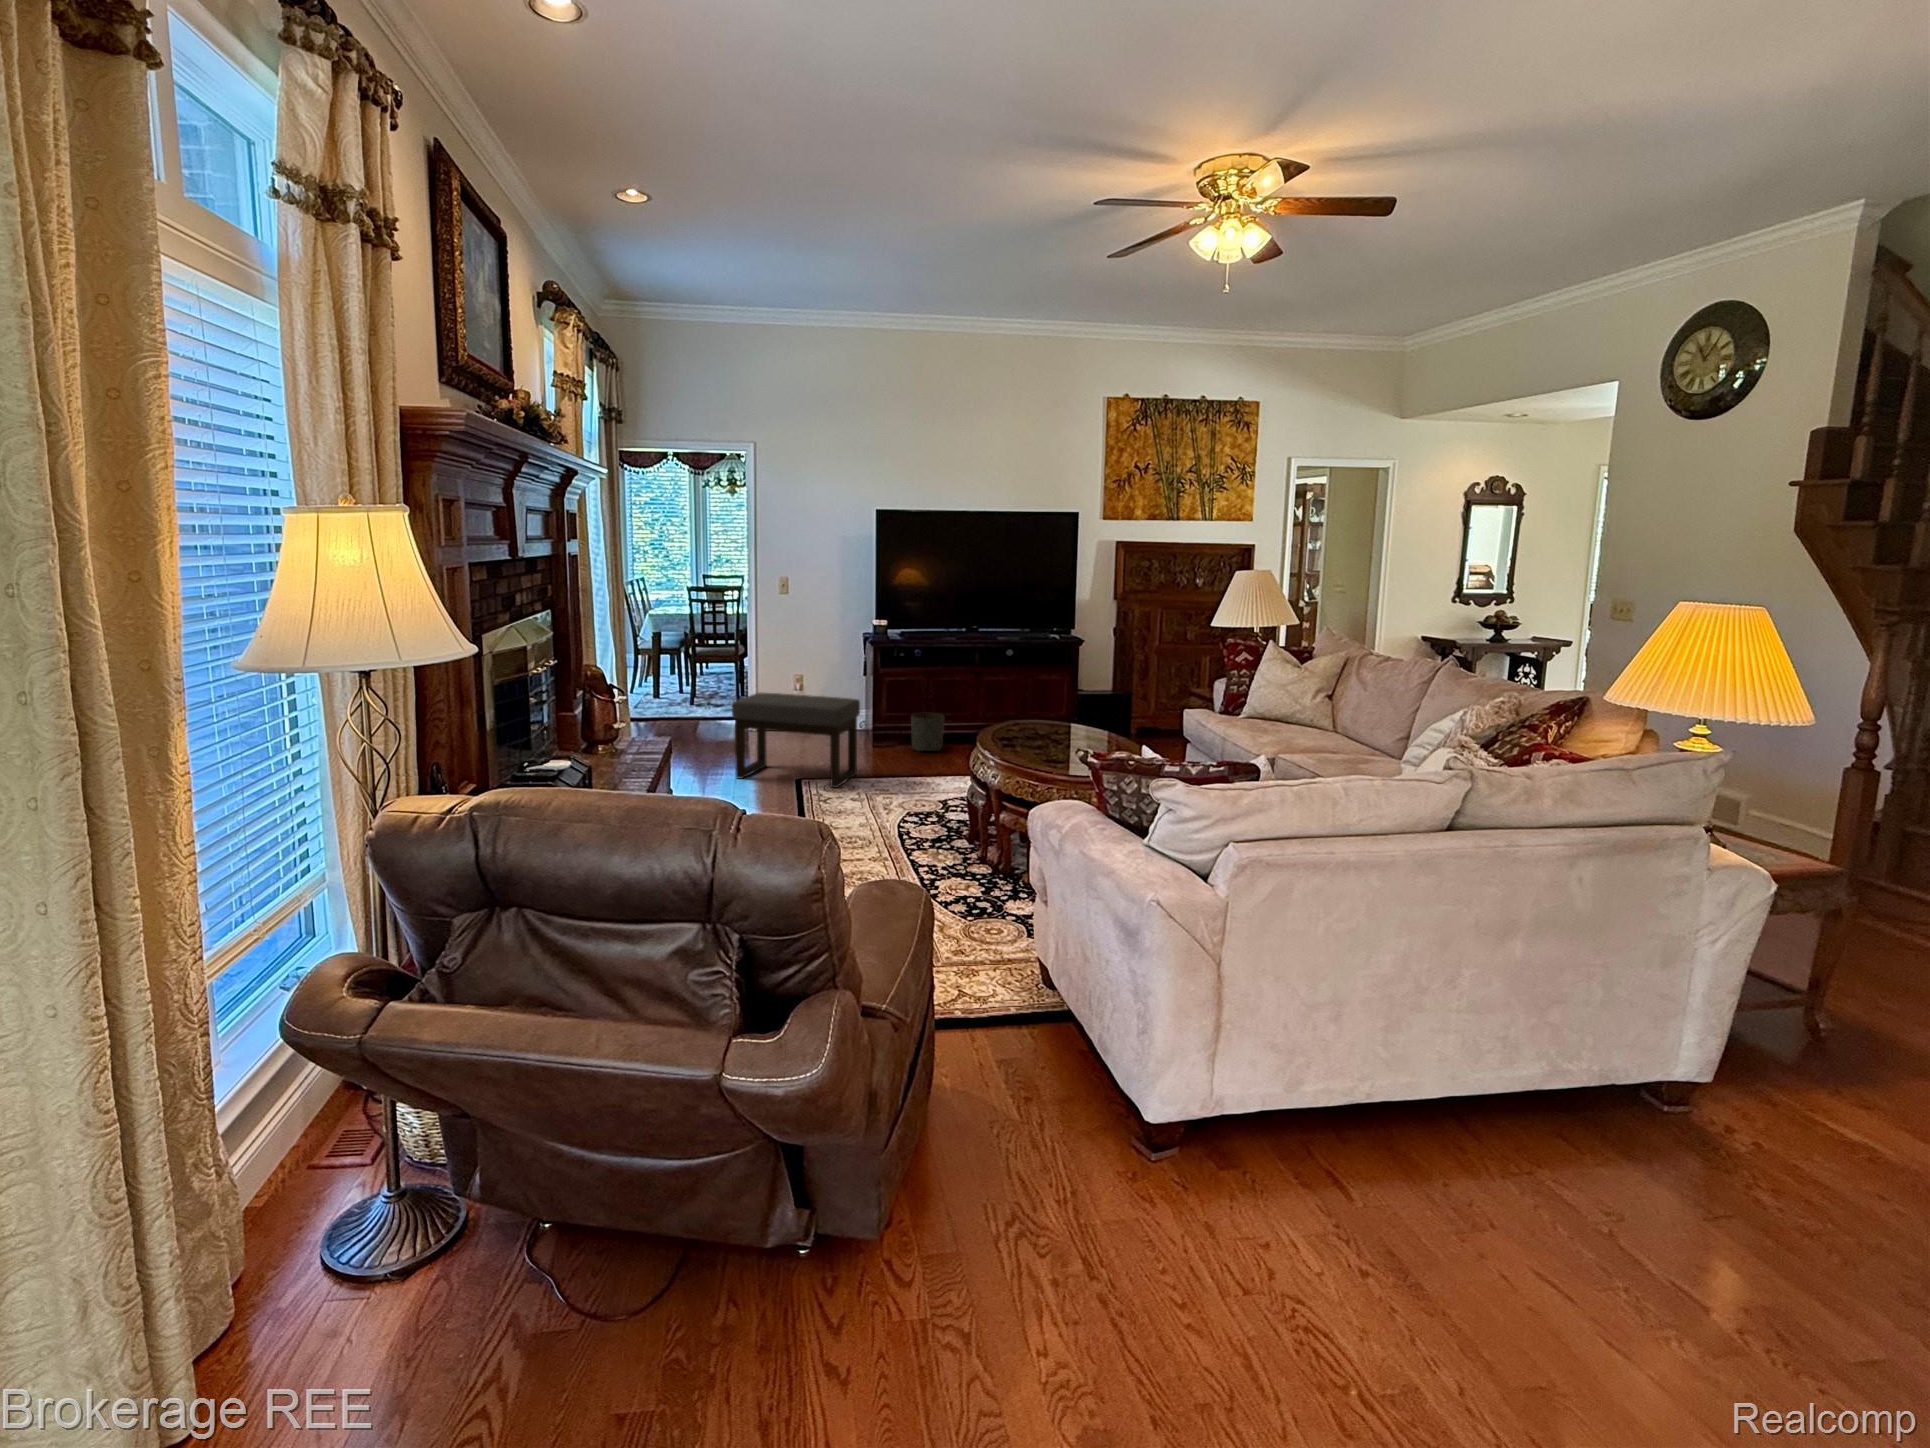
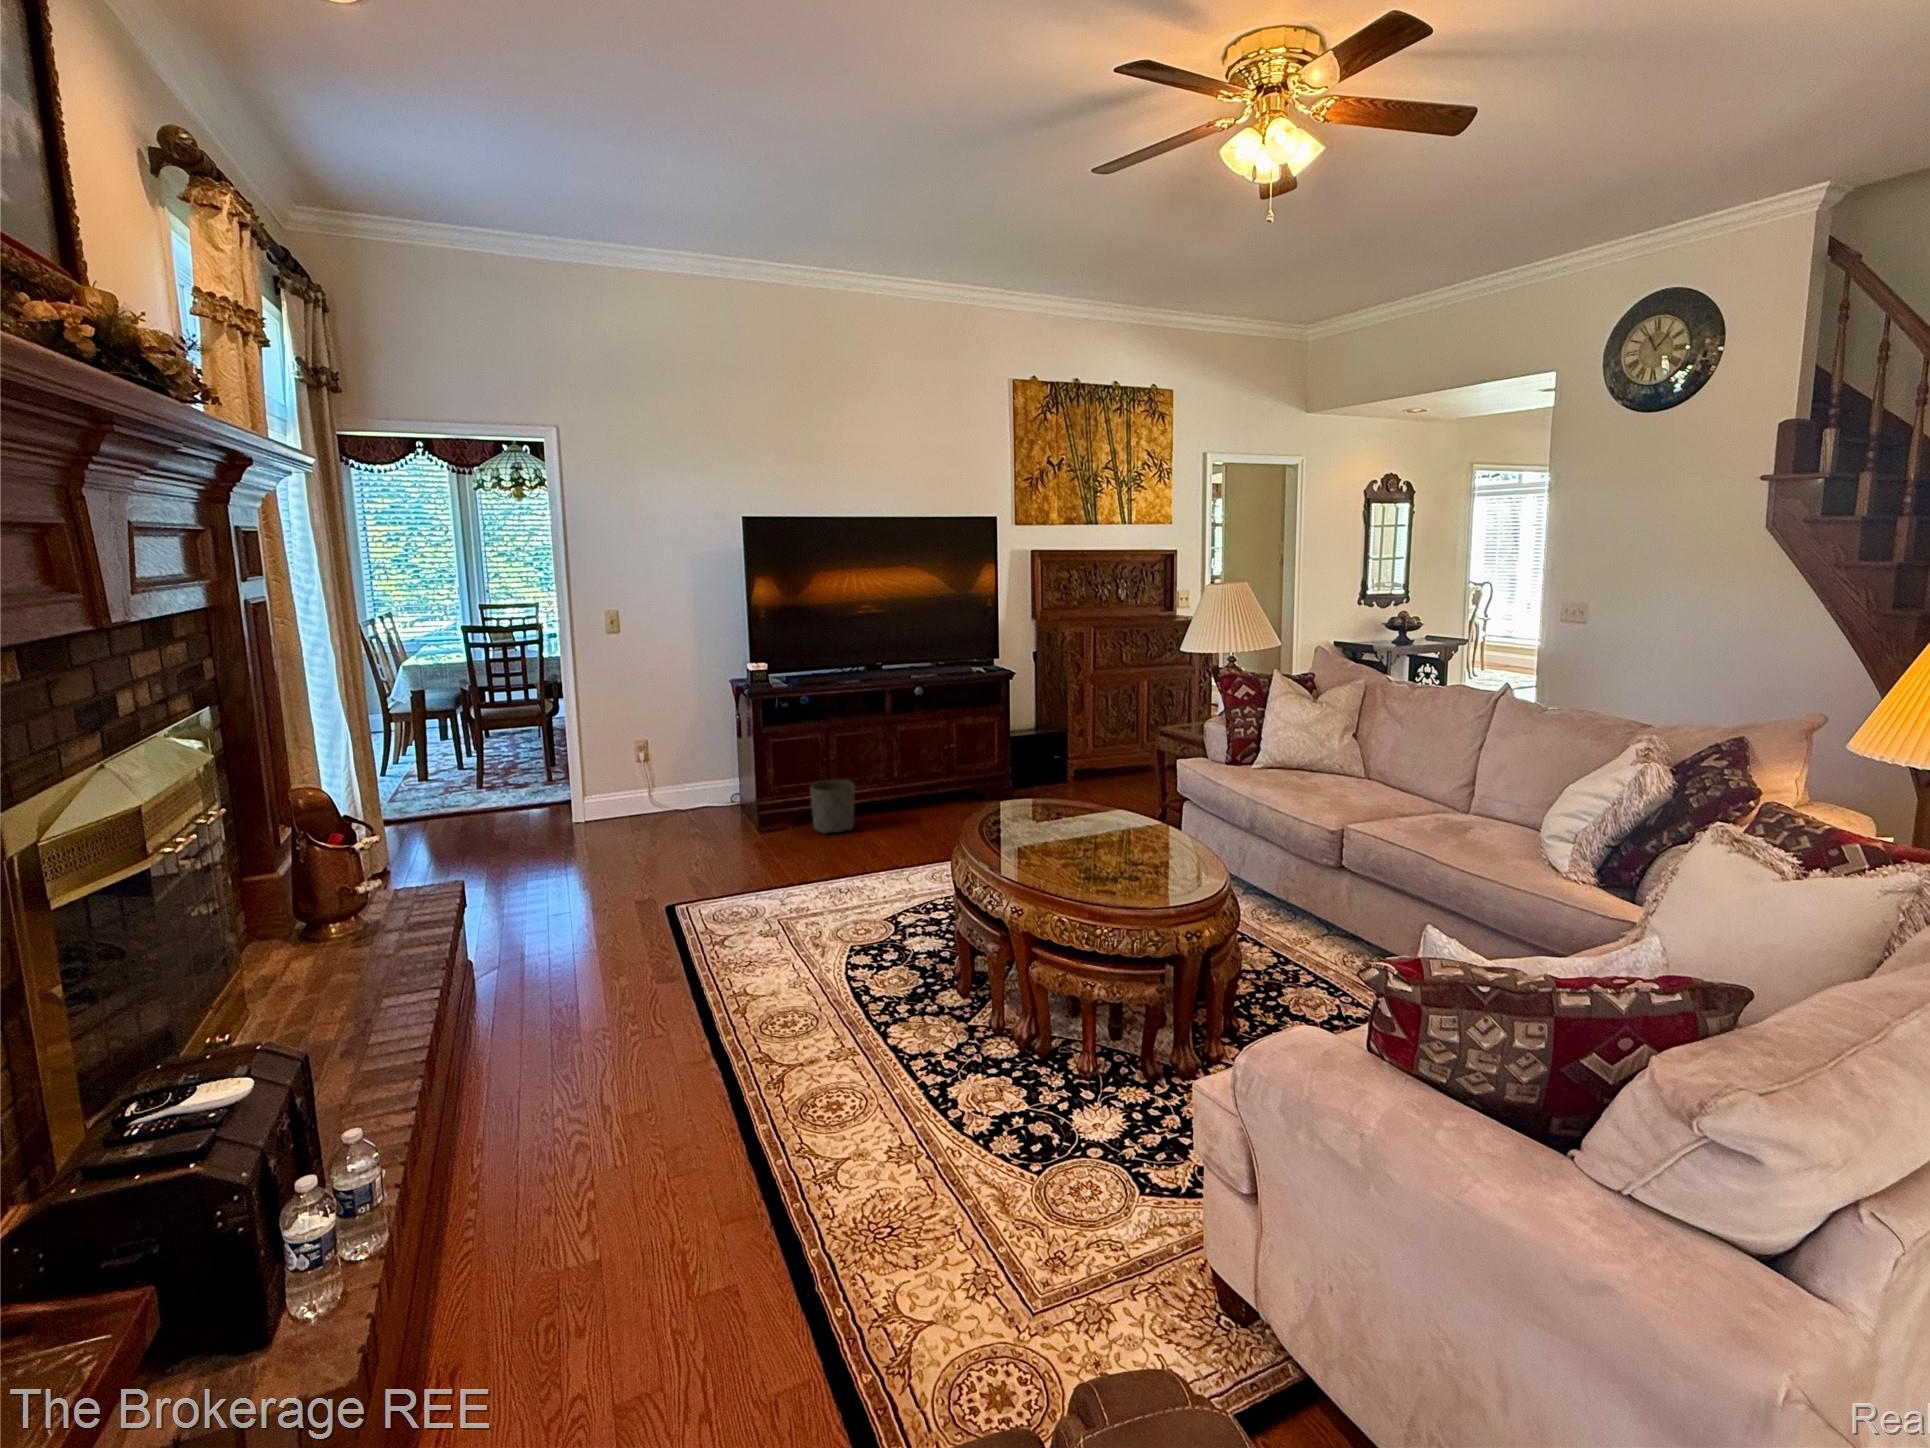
ottoman: present [732,692,860,788] -> none [558,782,753,917]

